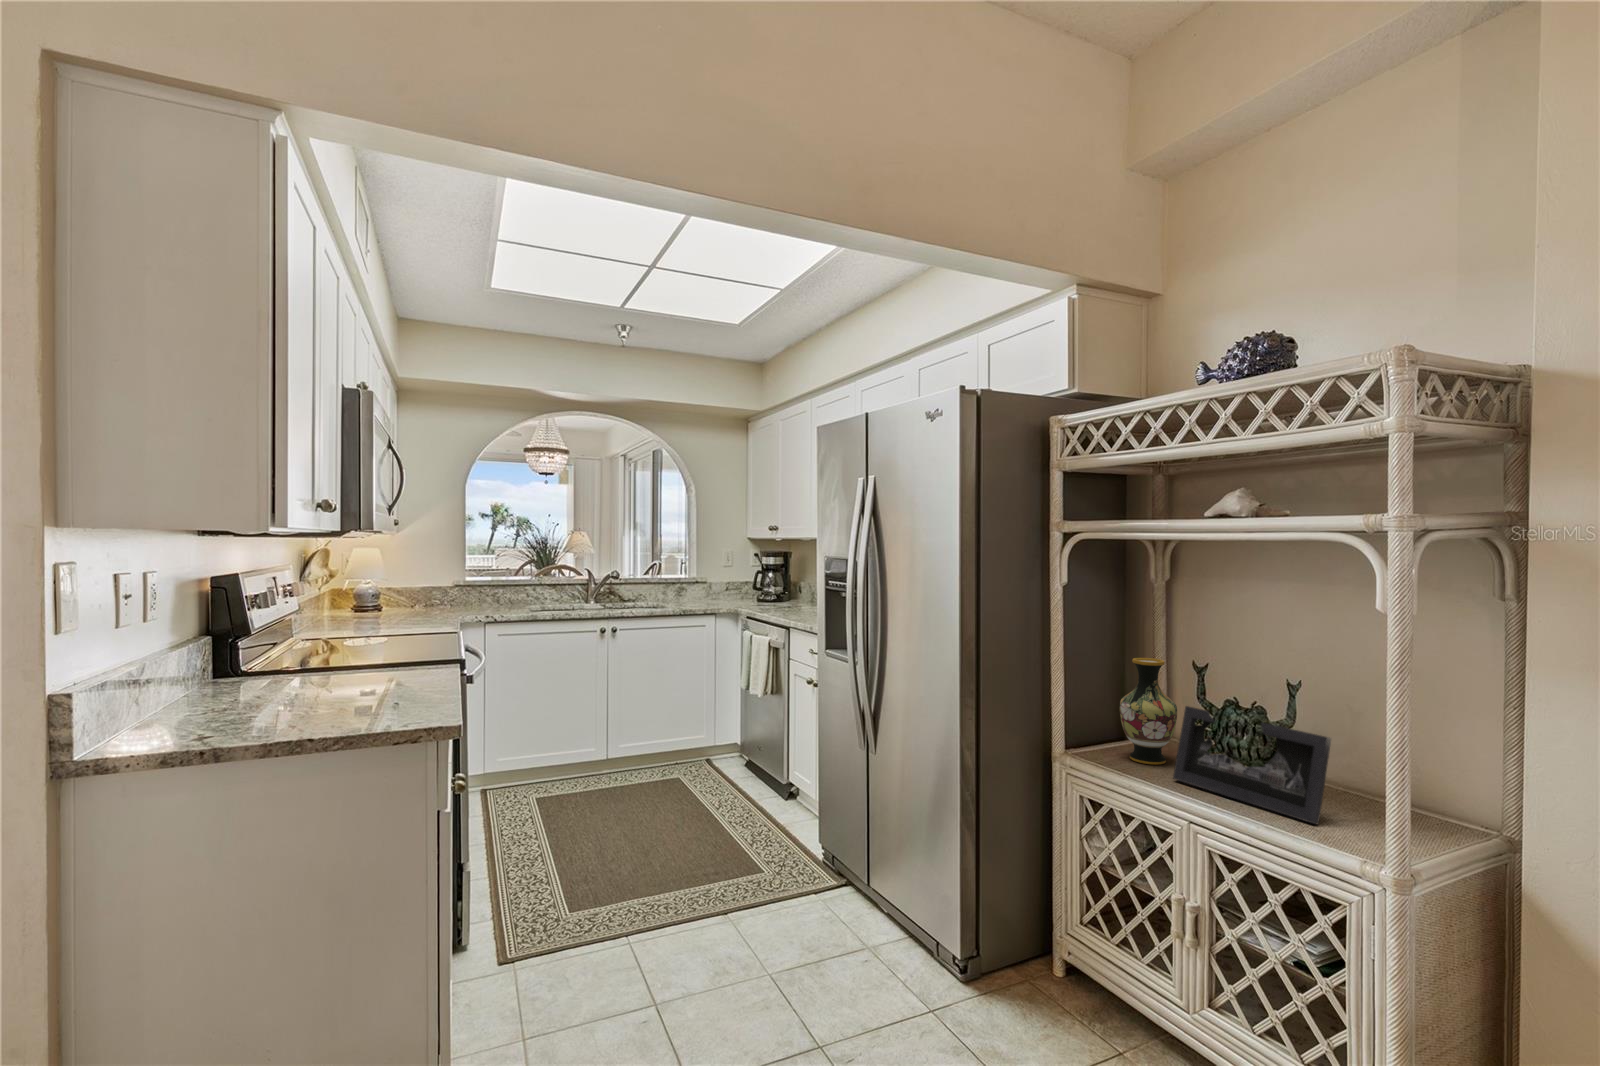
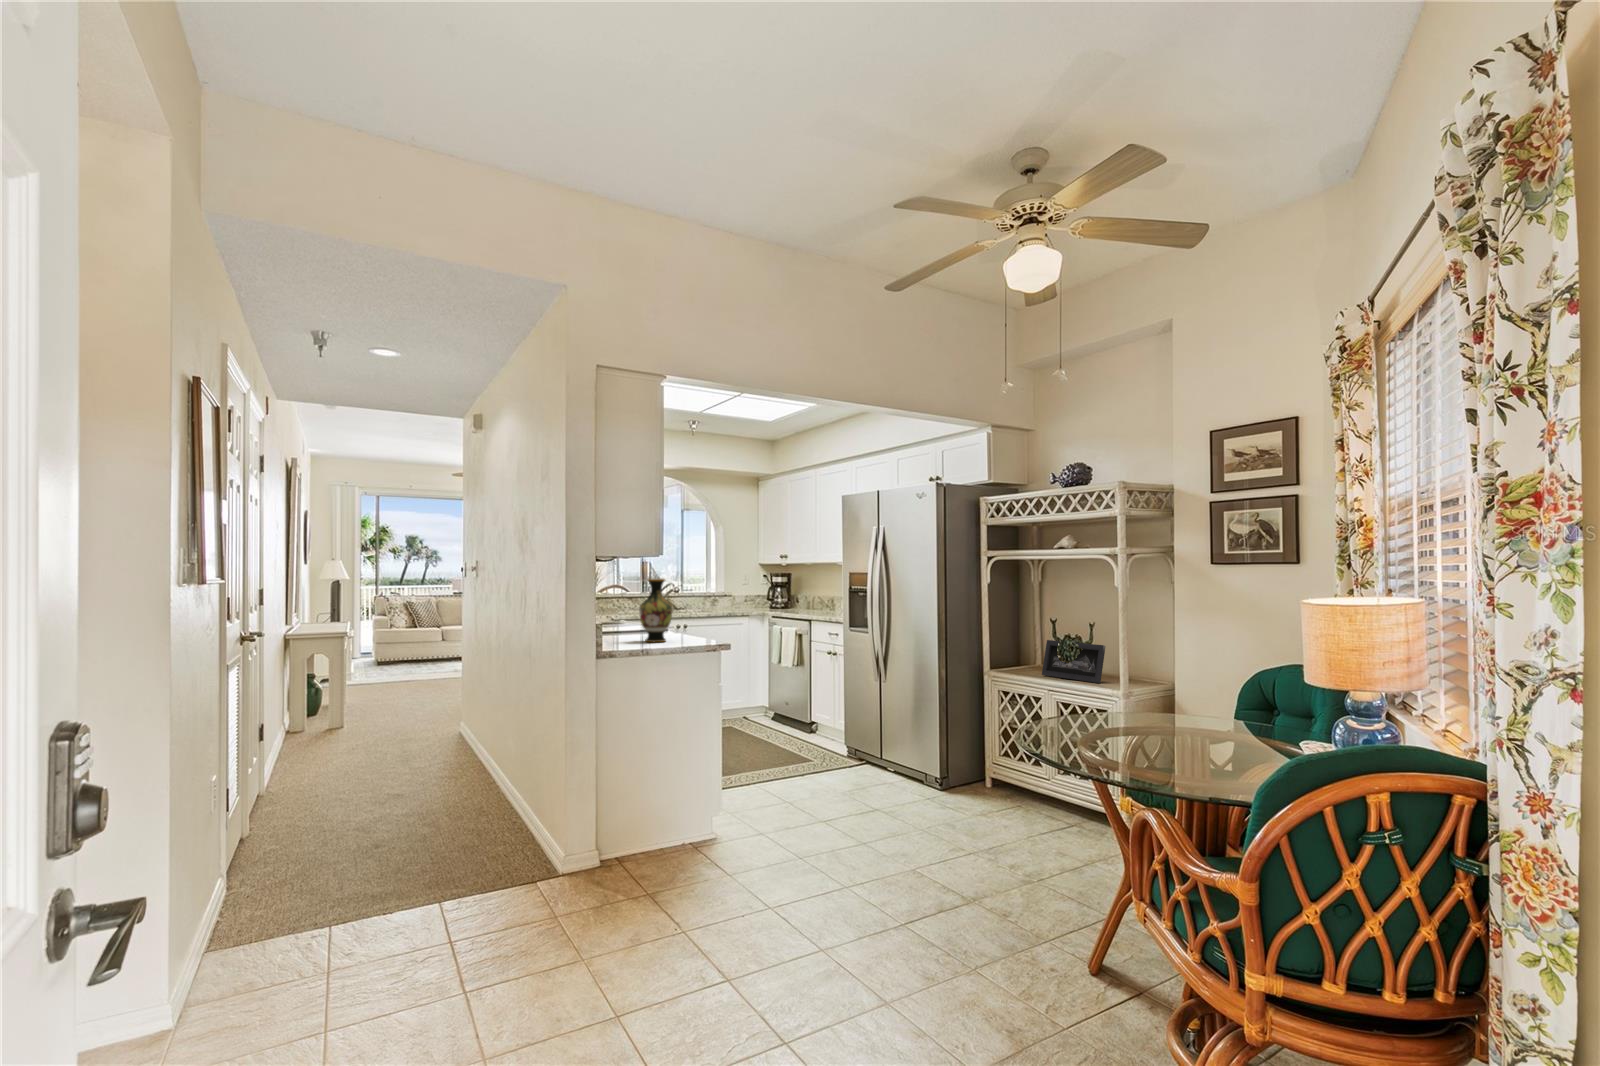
vase: present [1120,658,1177,764] -> present [639,579,673,642]

